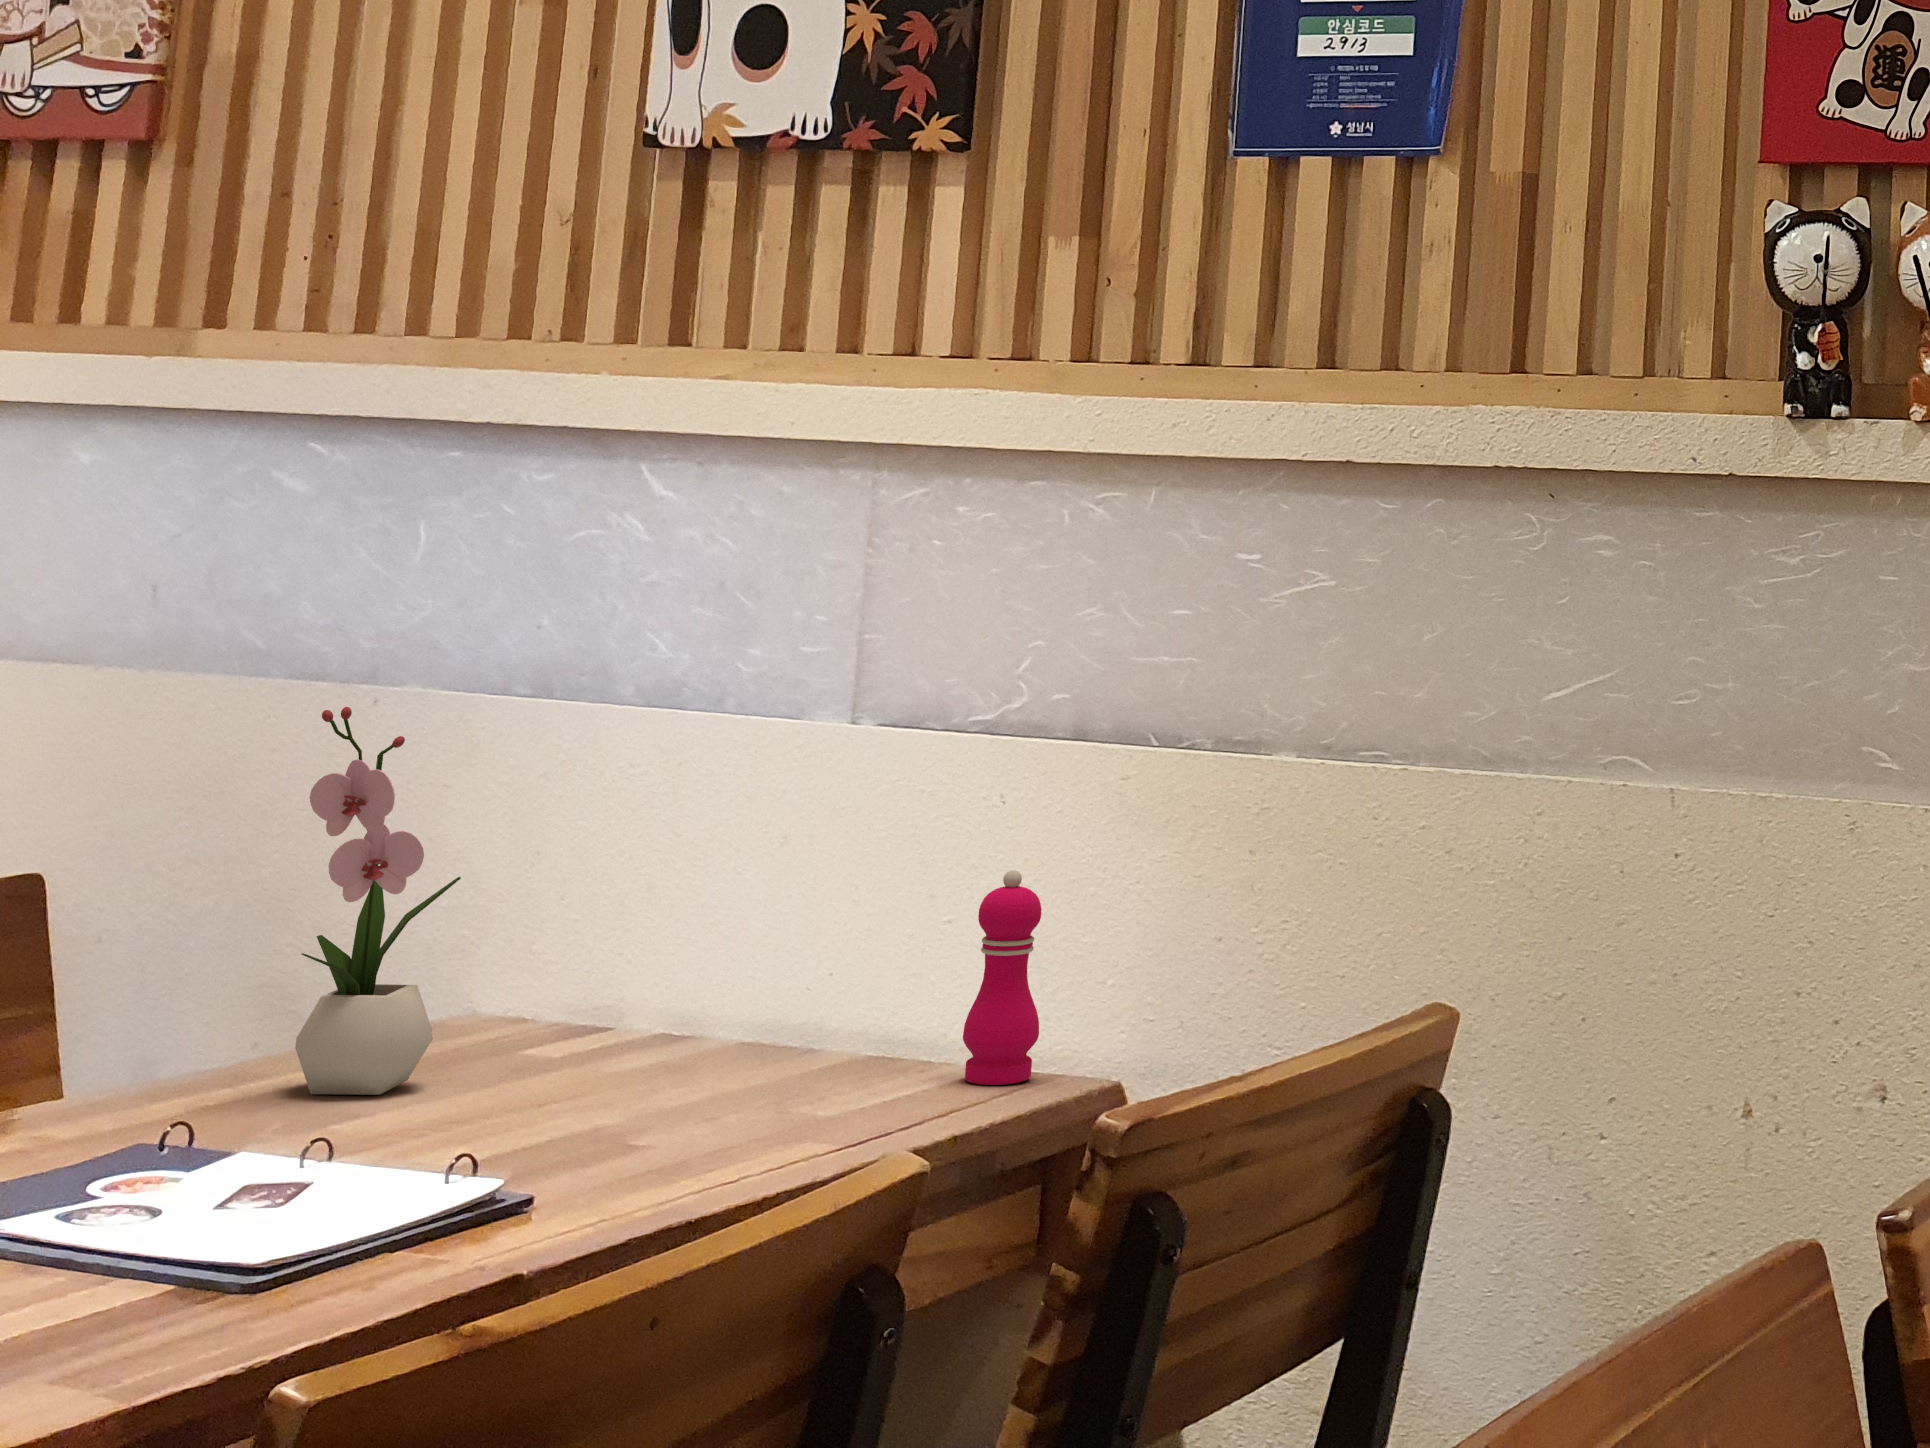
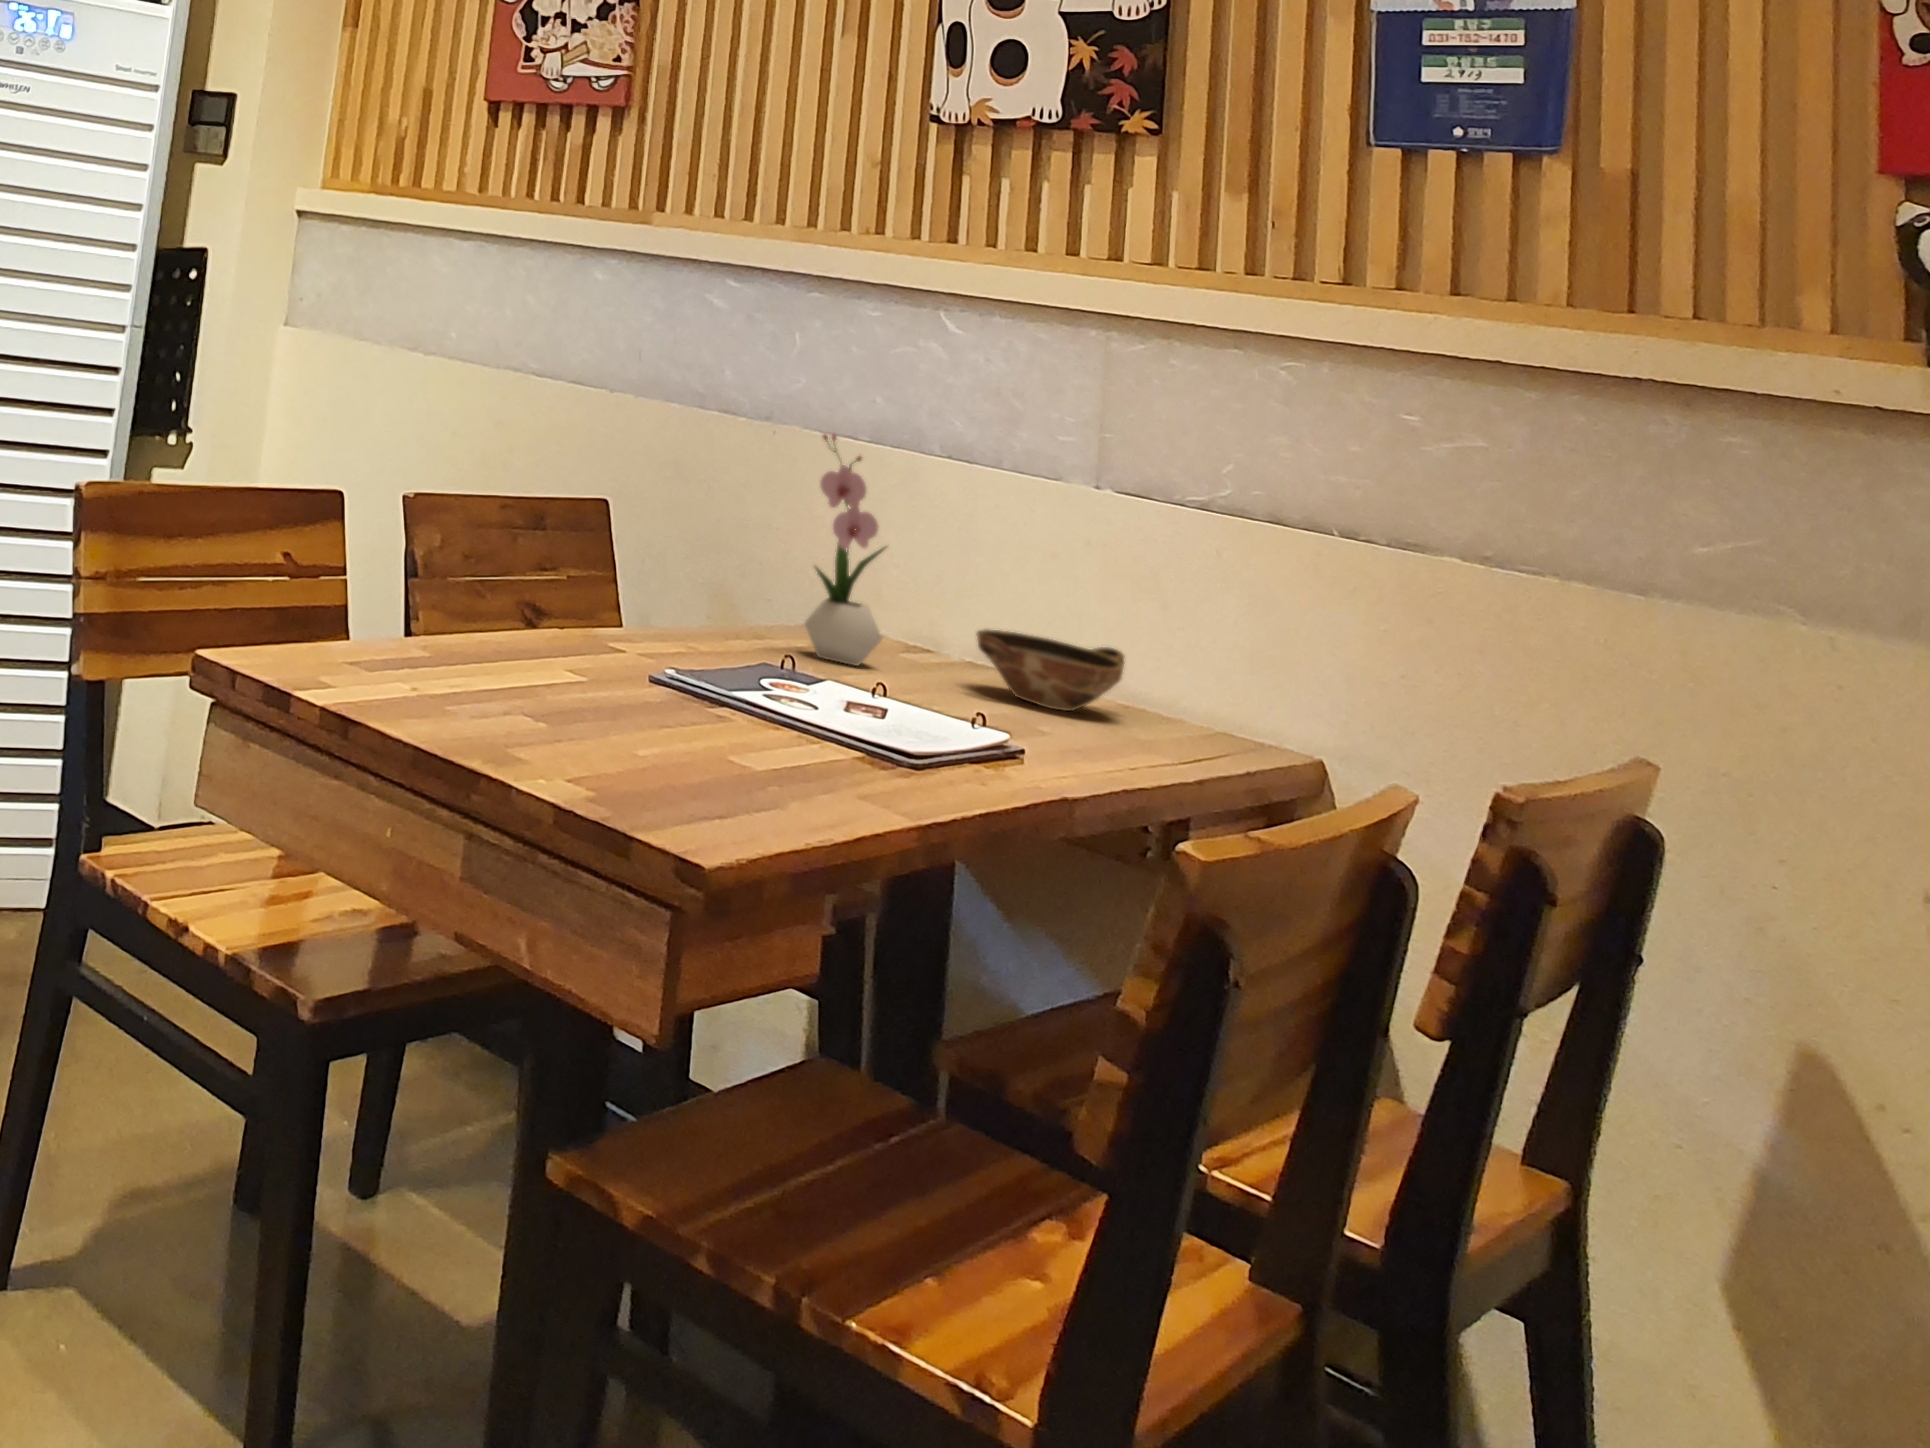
pepper mill: present [963,870,1041,1085] -> none [1205,604,1259,746]
bowl: none [579,972,853,1094] -> present [976,630,1124,711]

